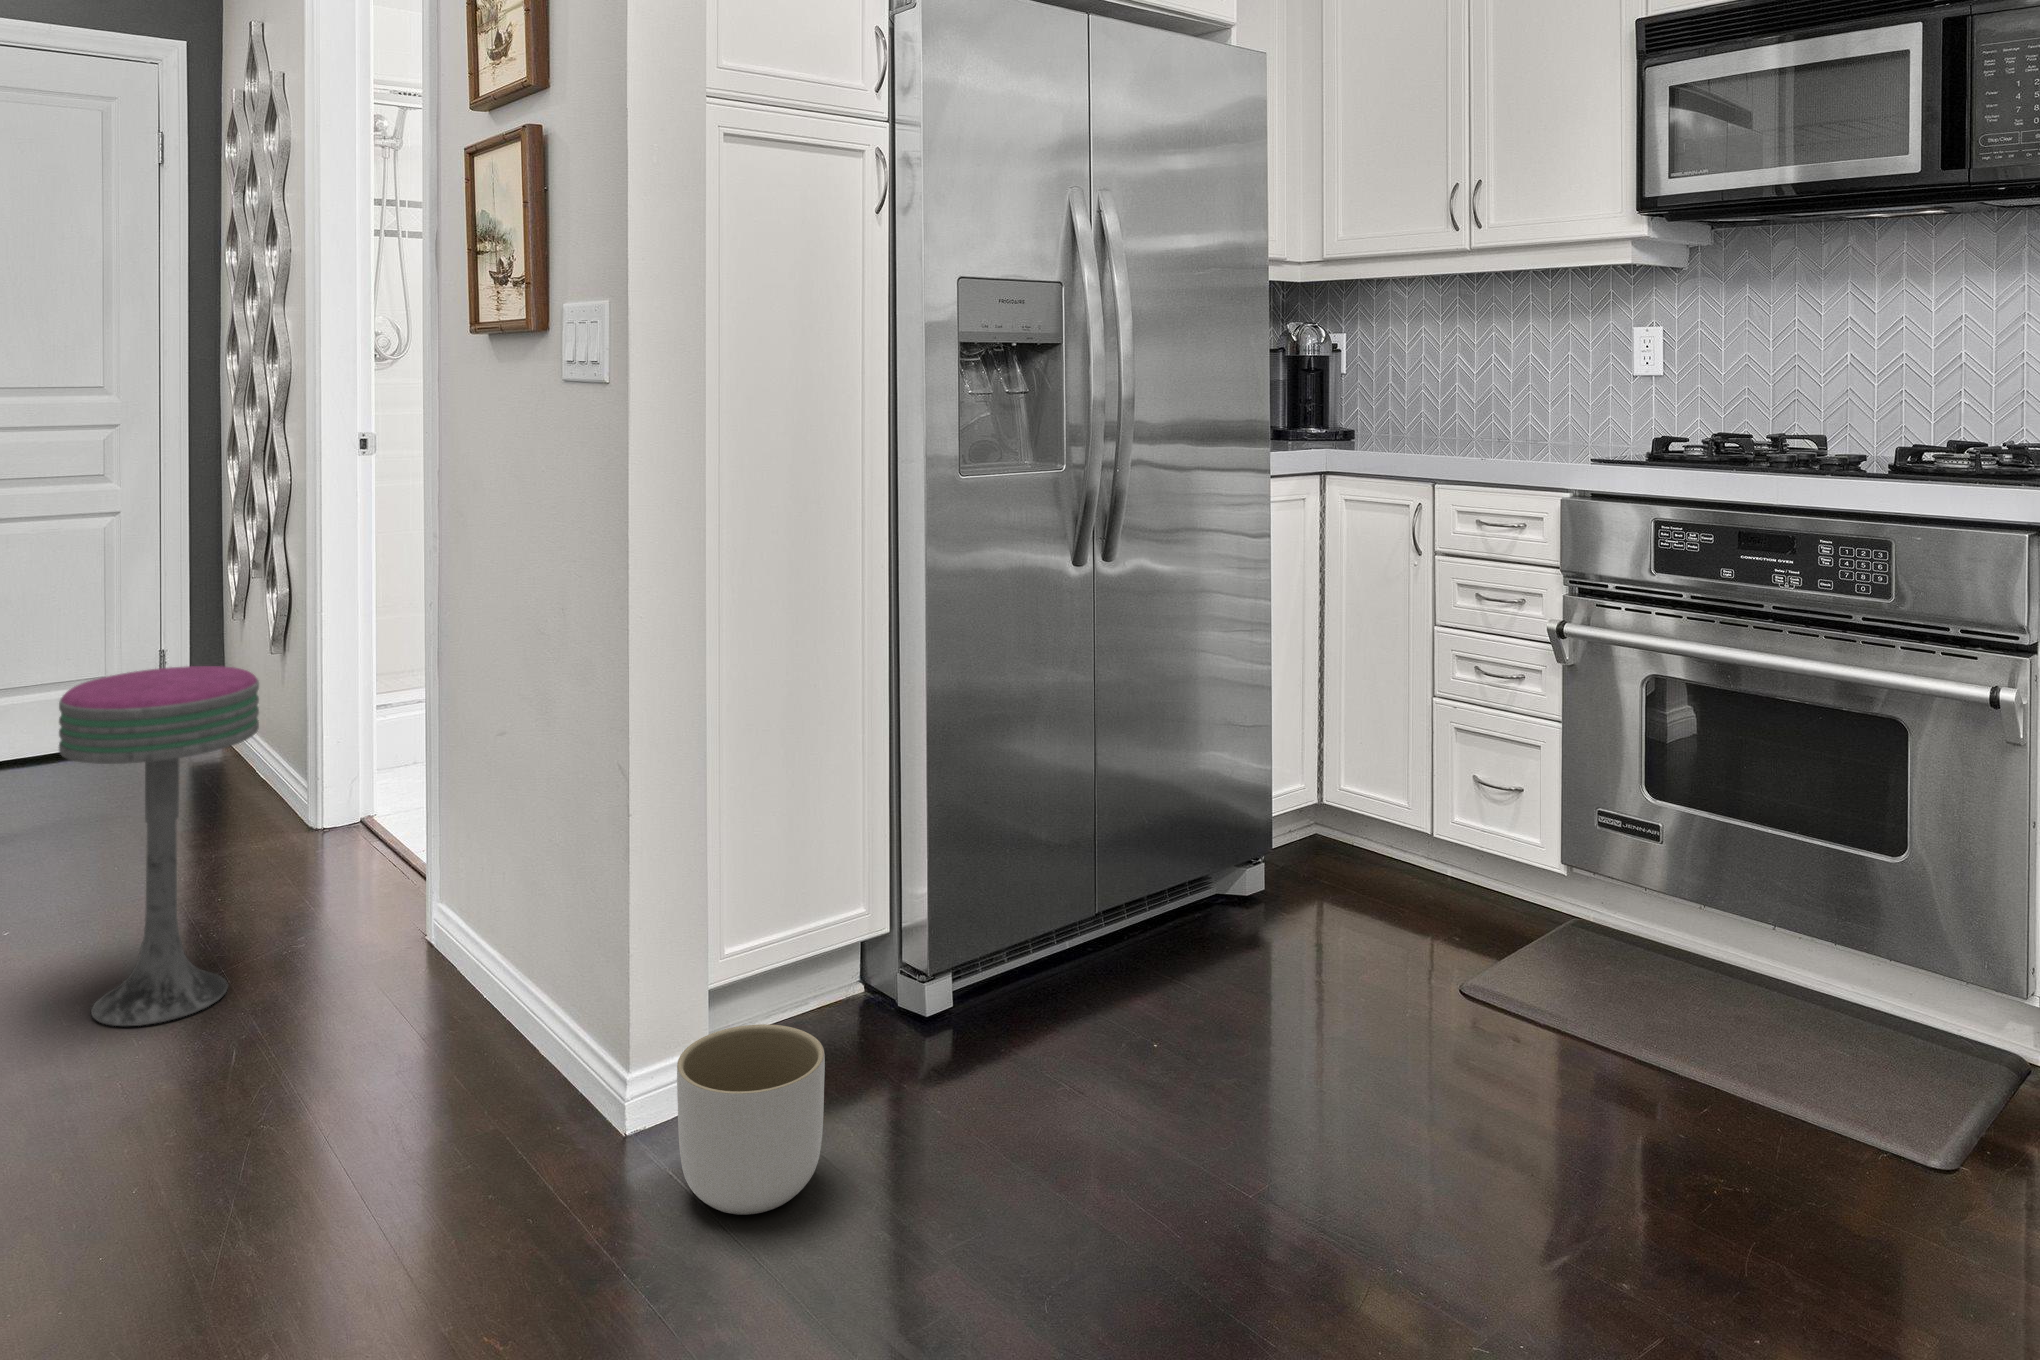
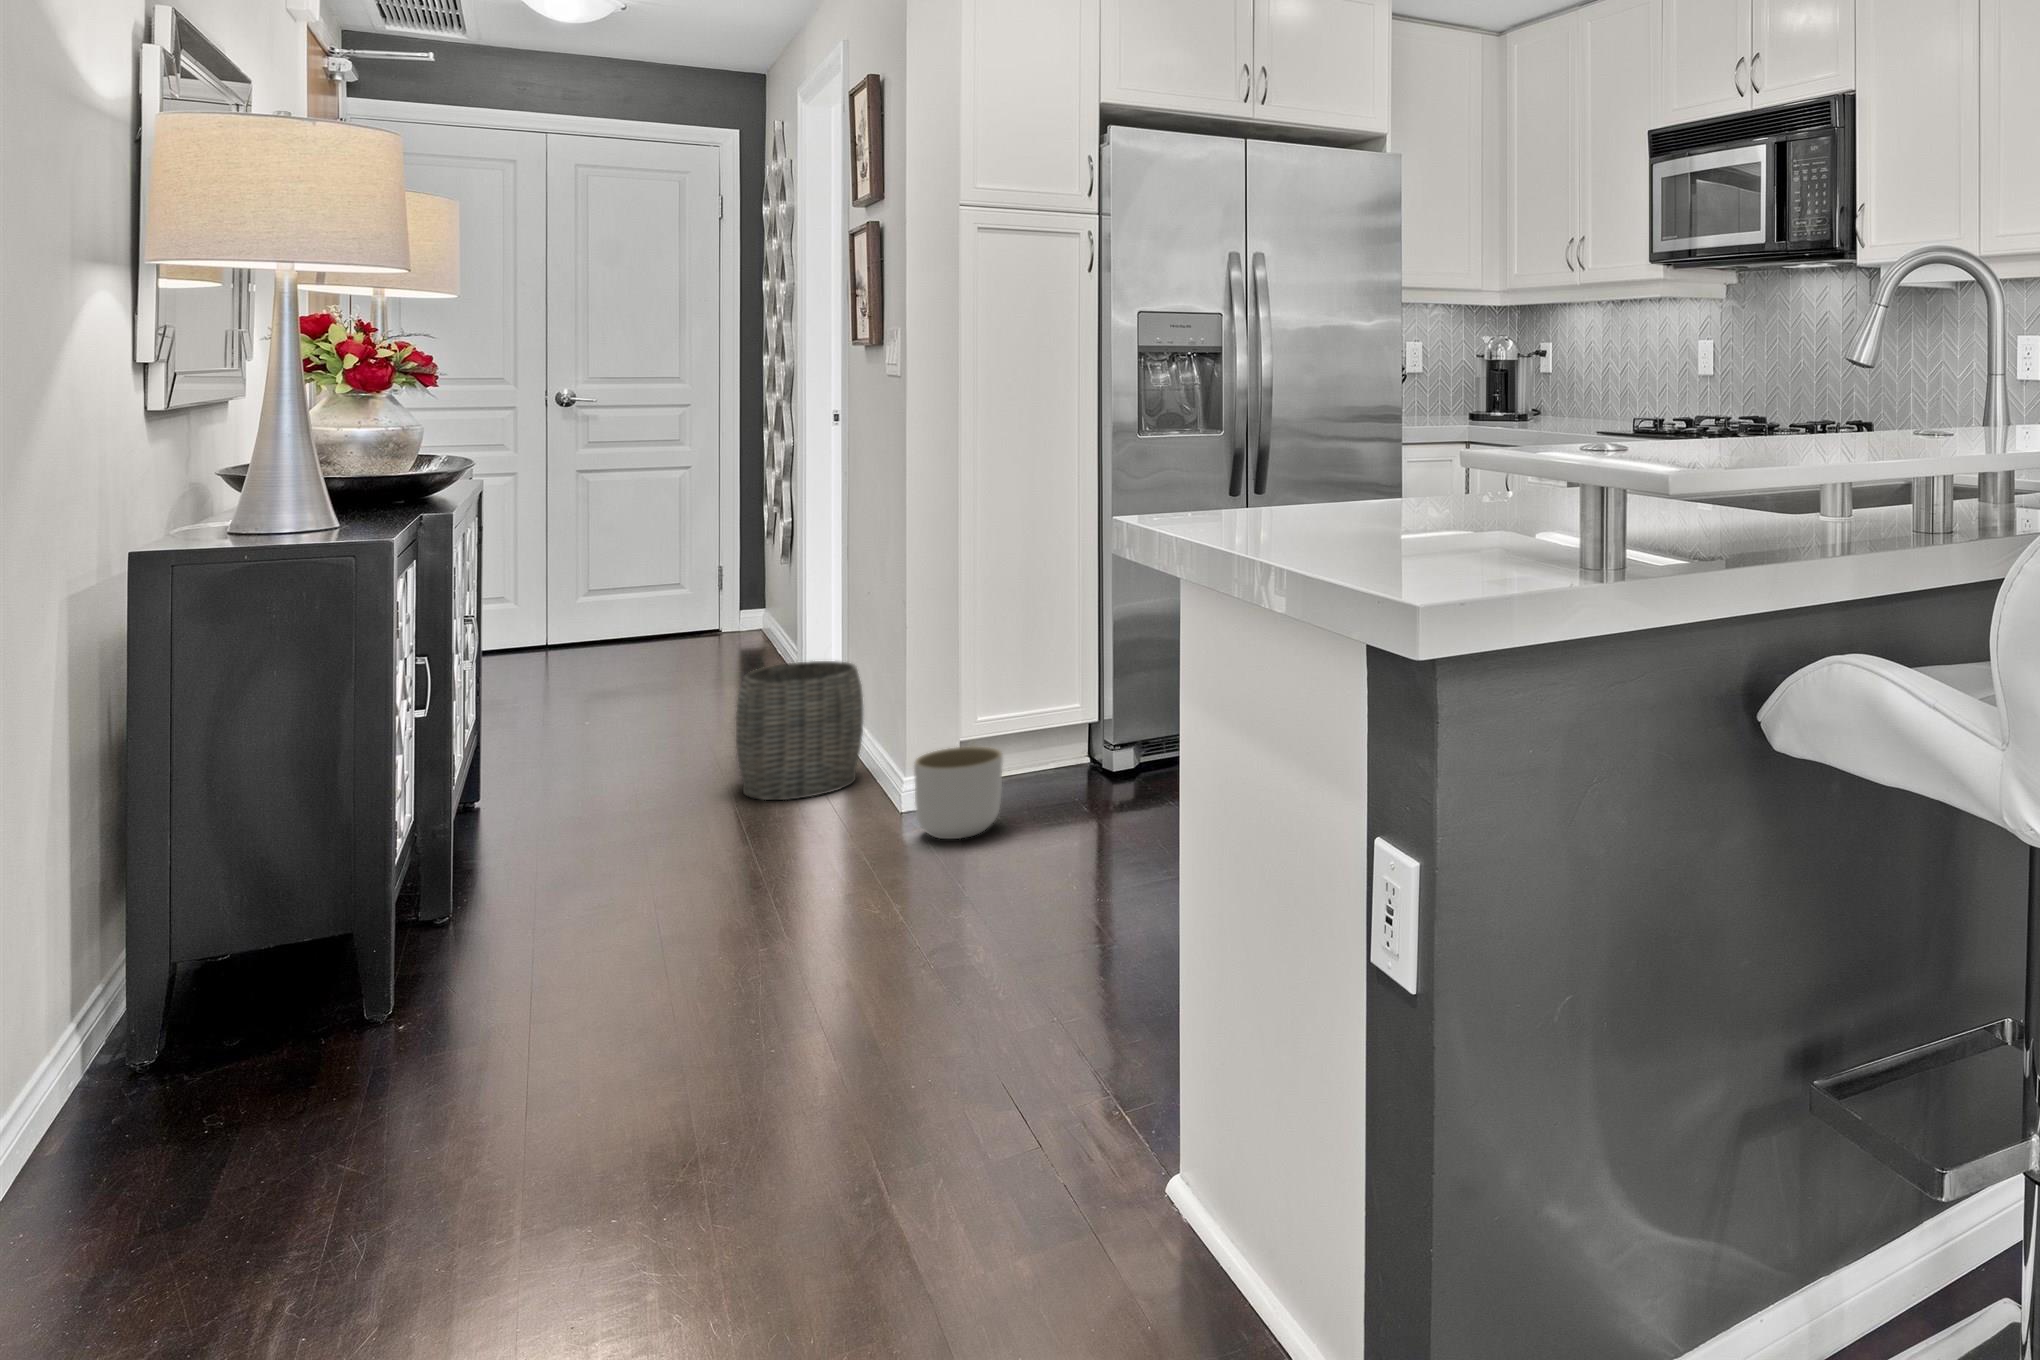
bar stool: present [59,666,259,1026] -> none [609,553,732,764]
woven basket: none [304,850,511,1113] -> present [736,661,863,800]

